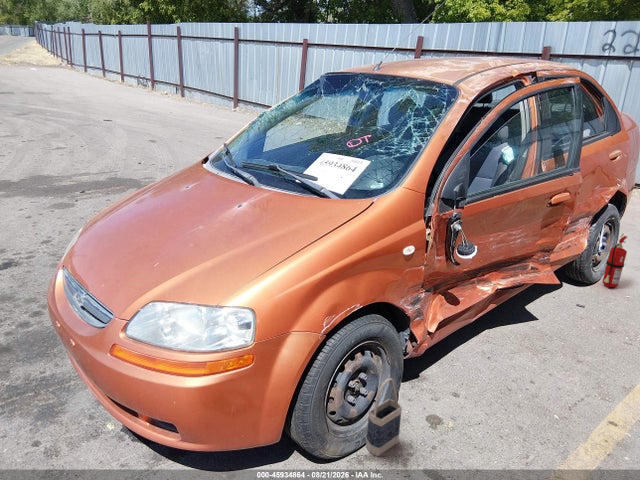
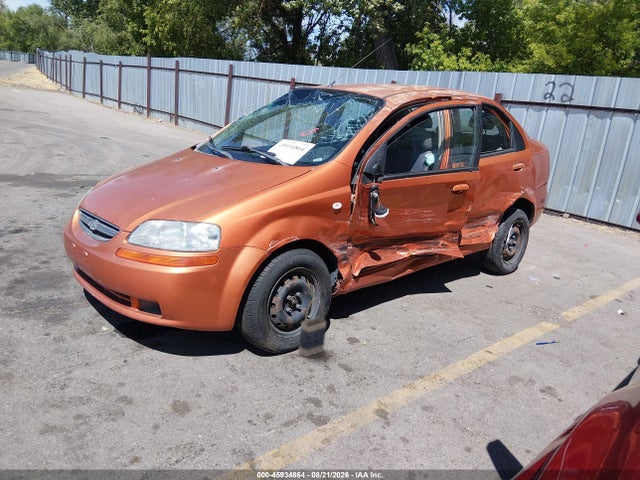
fire extinguisher: present [603,234,627,288] -> none [514,235,533,280]

